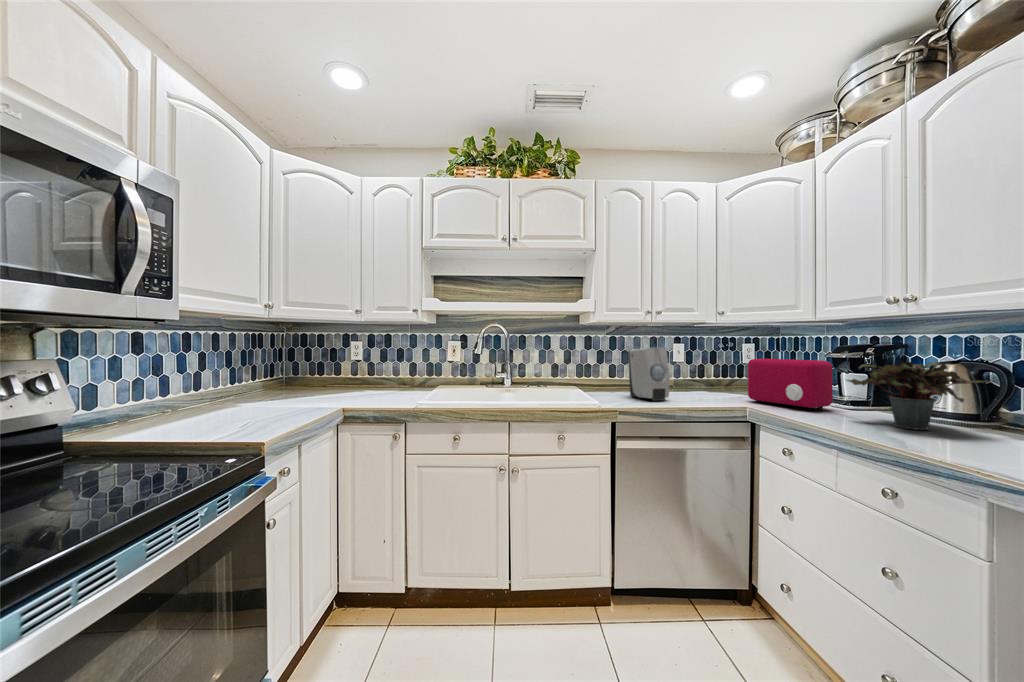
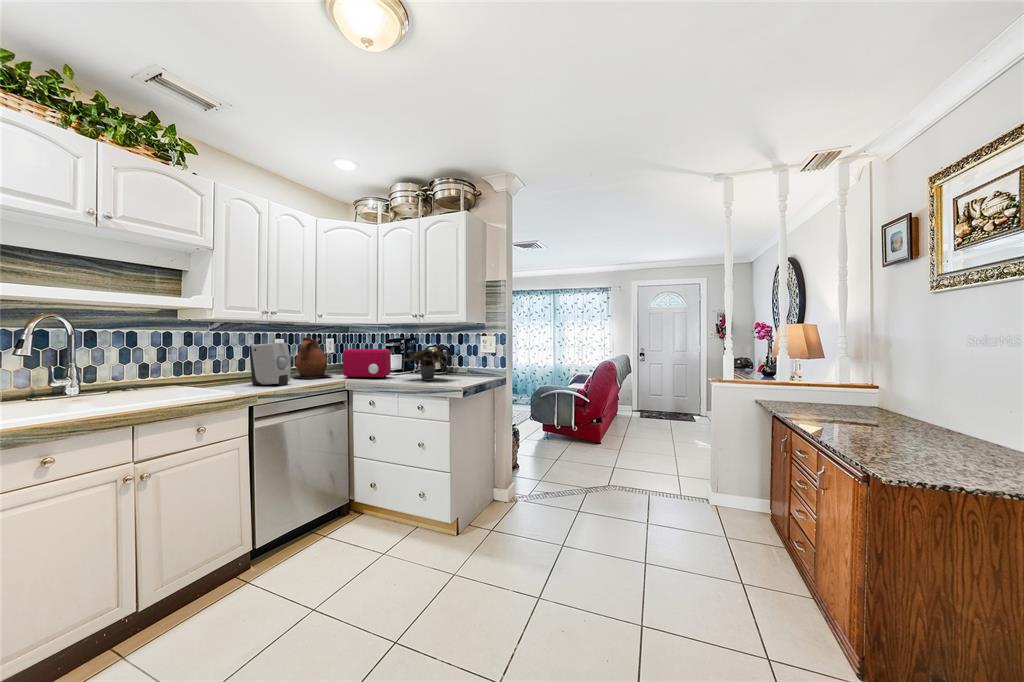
ceramic pitcher: none [683,341,737,397] -> present [294,337,333,378]

